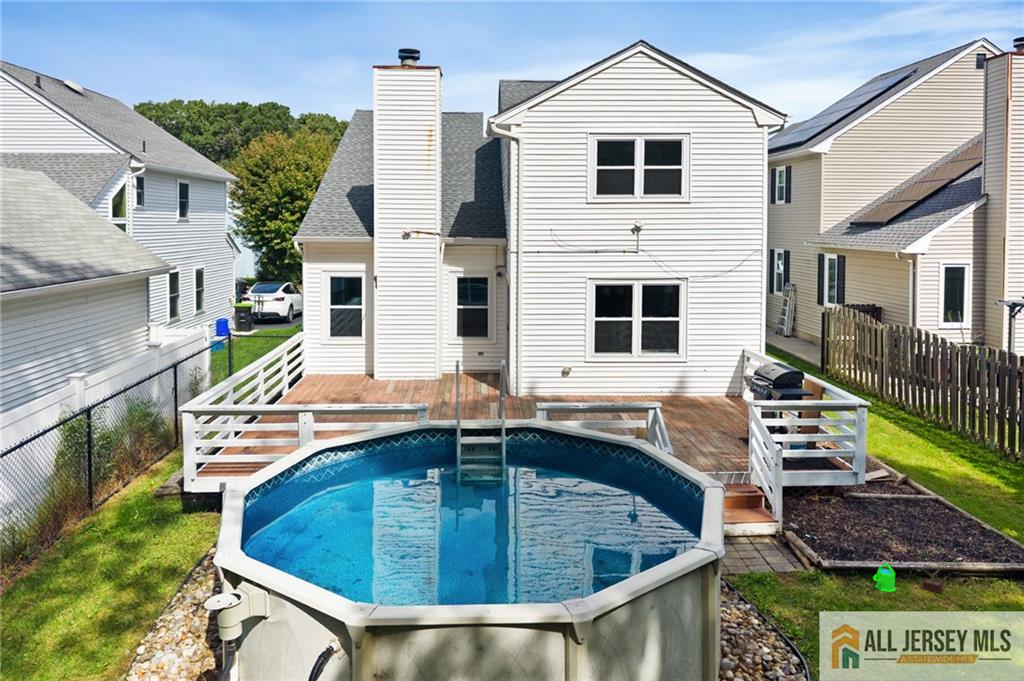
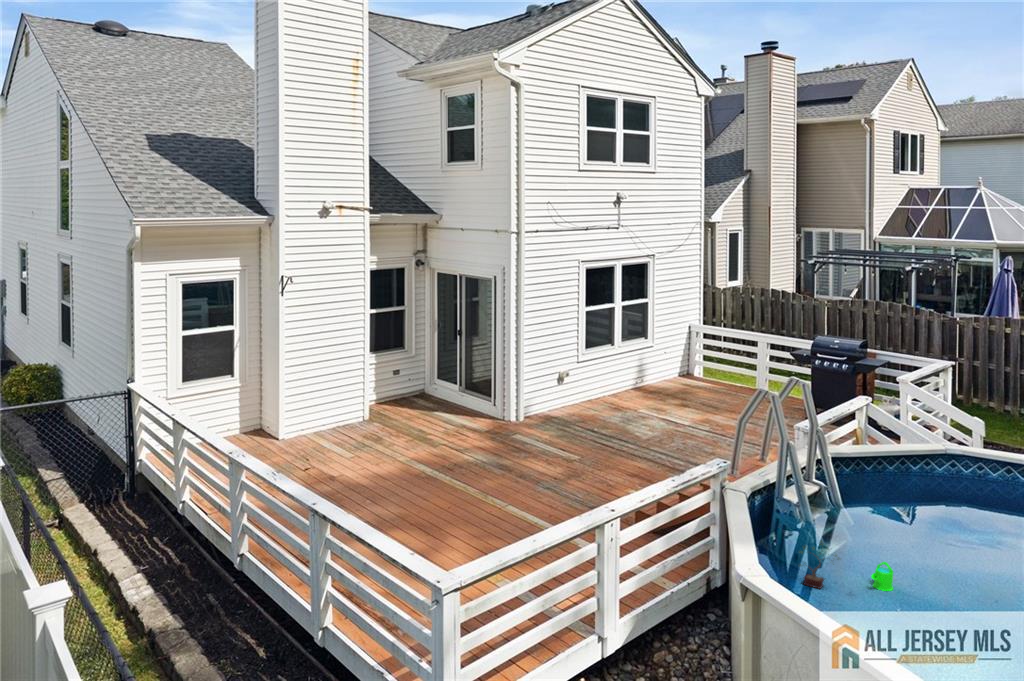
potted plant: present [917,546,962,593] -> present [800,541,837,589]

